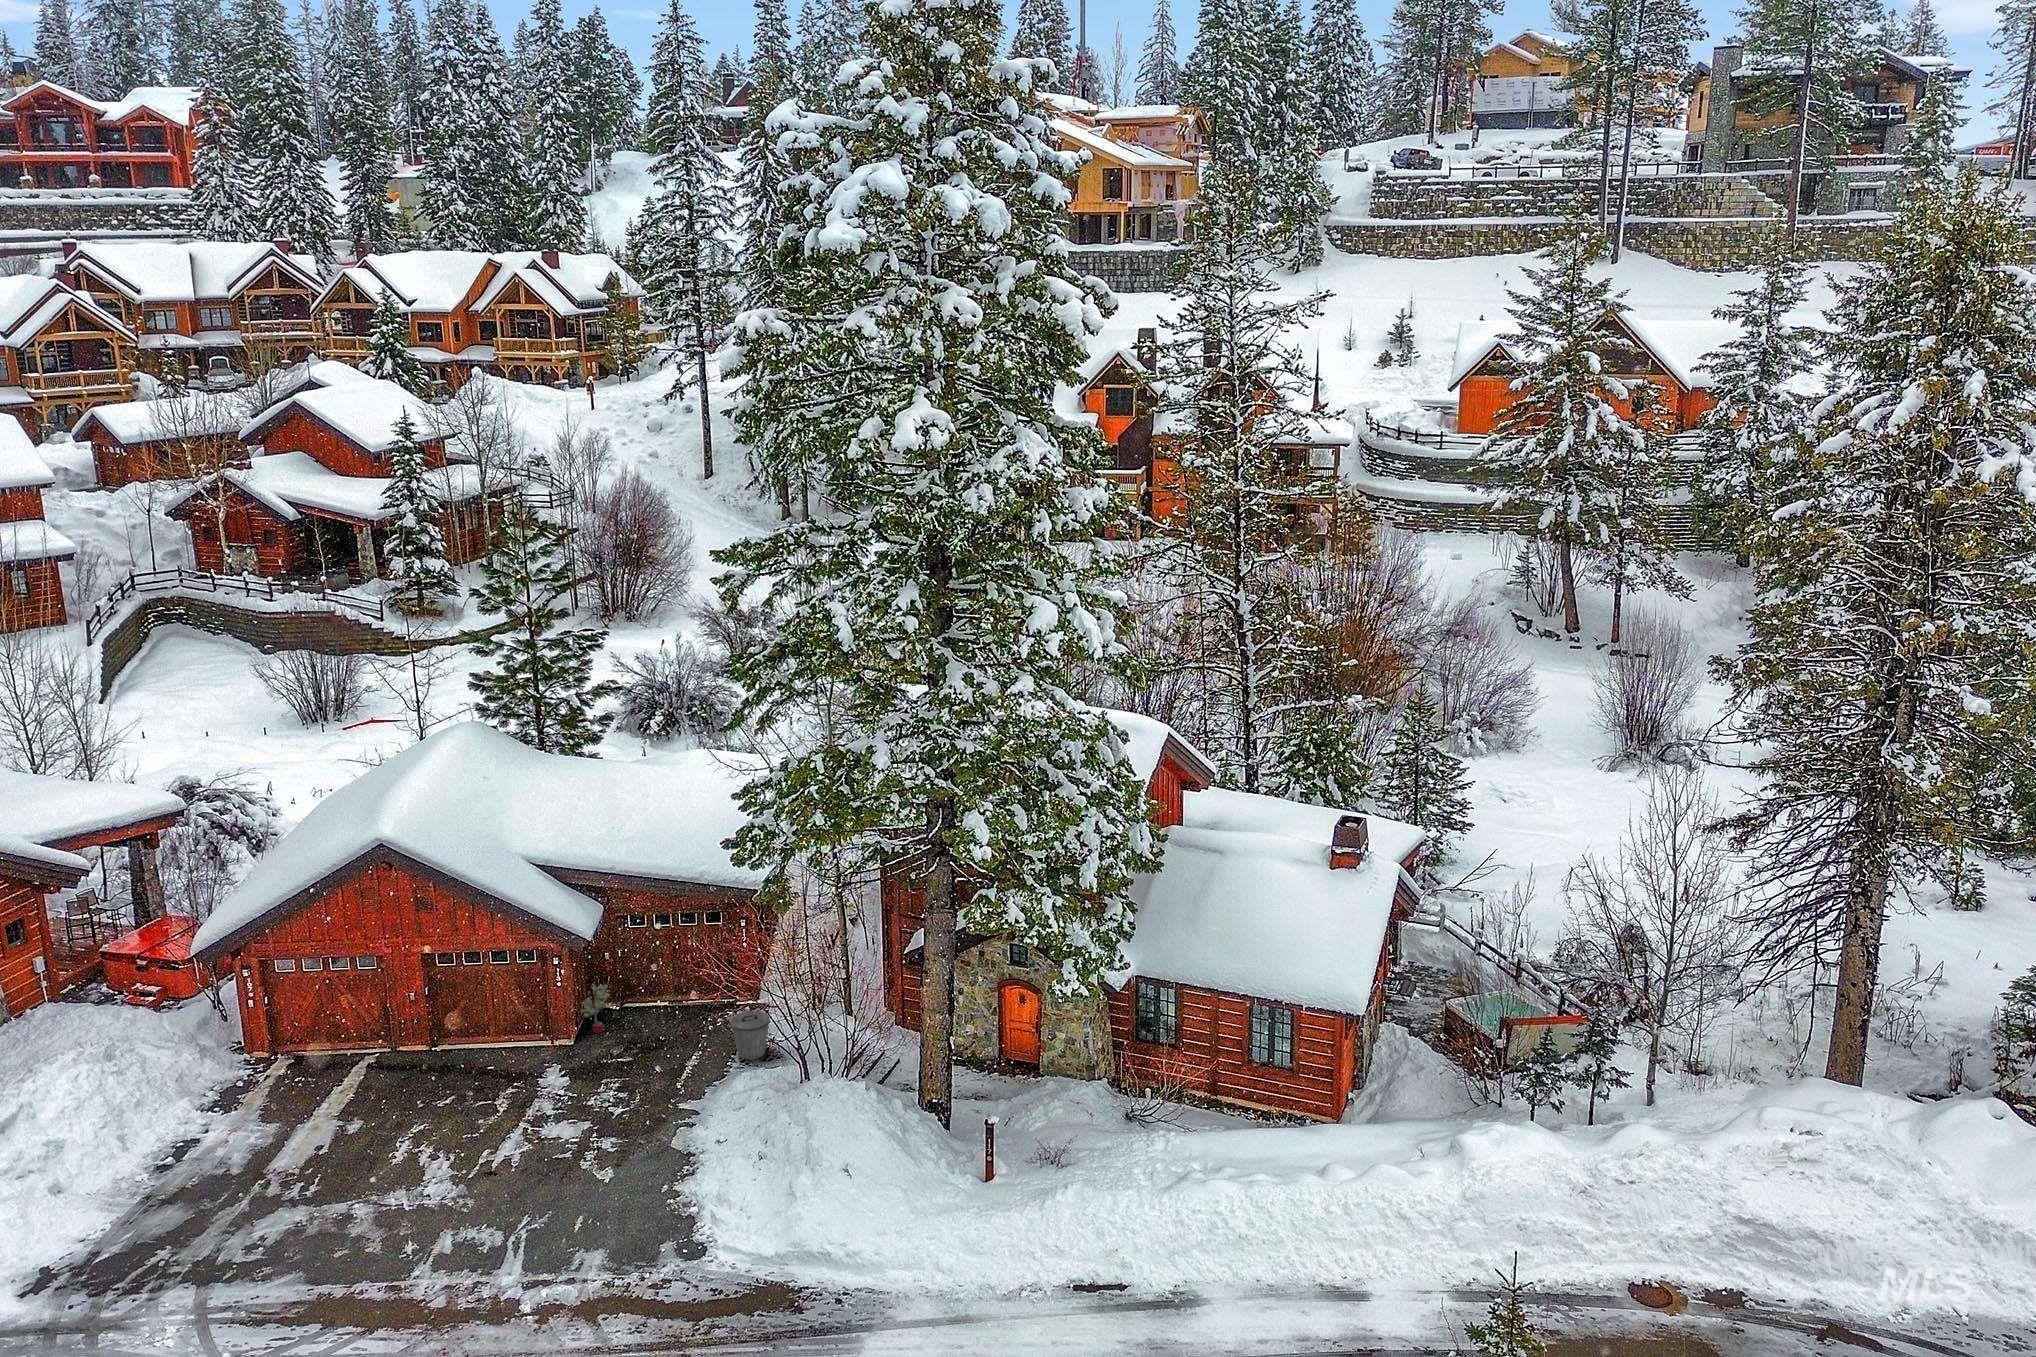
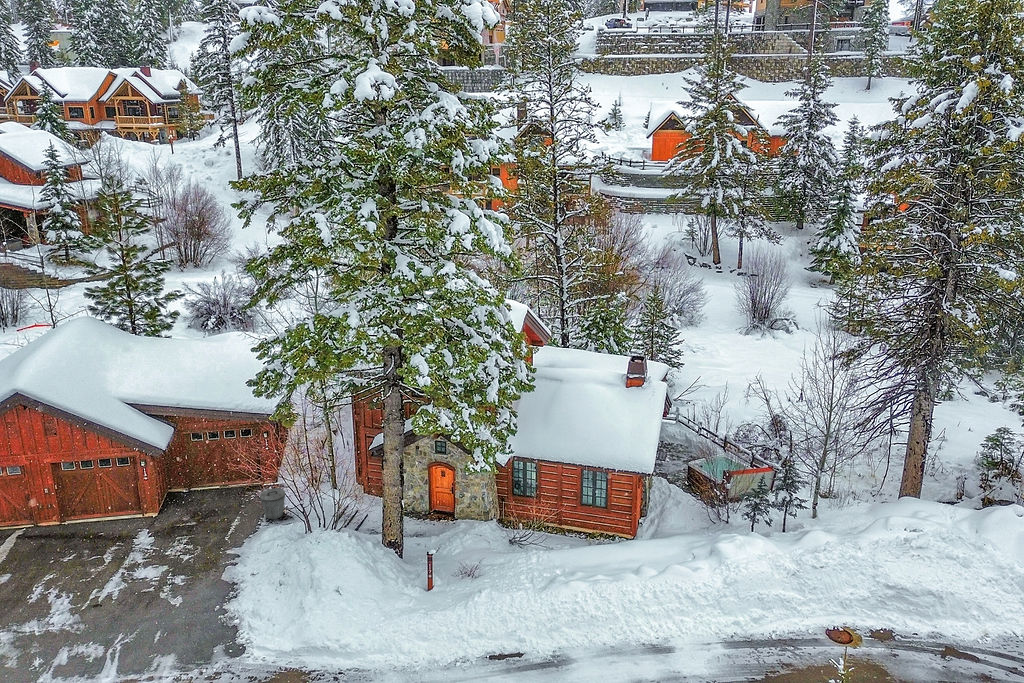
potted tree: present [580,984,610,1034] -> none [160,477,180,508]

